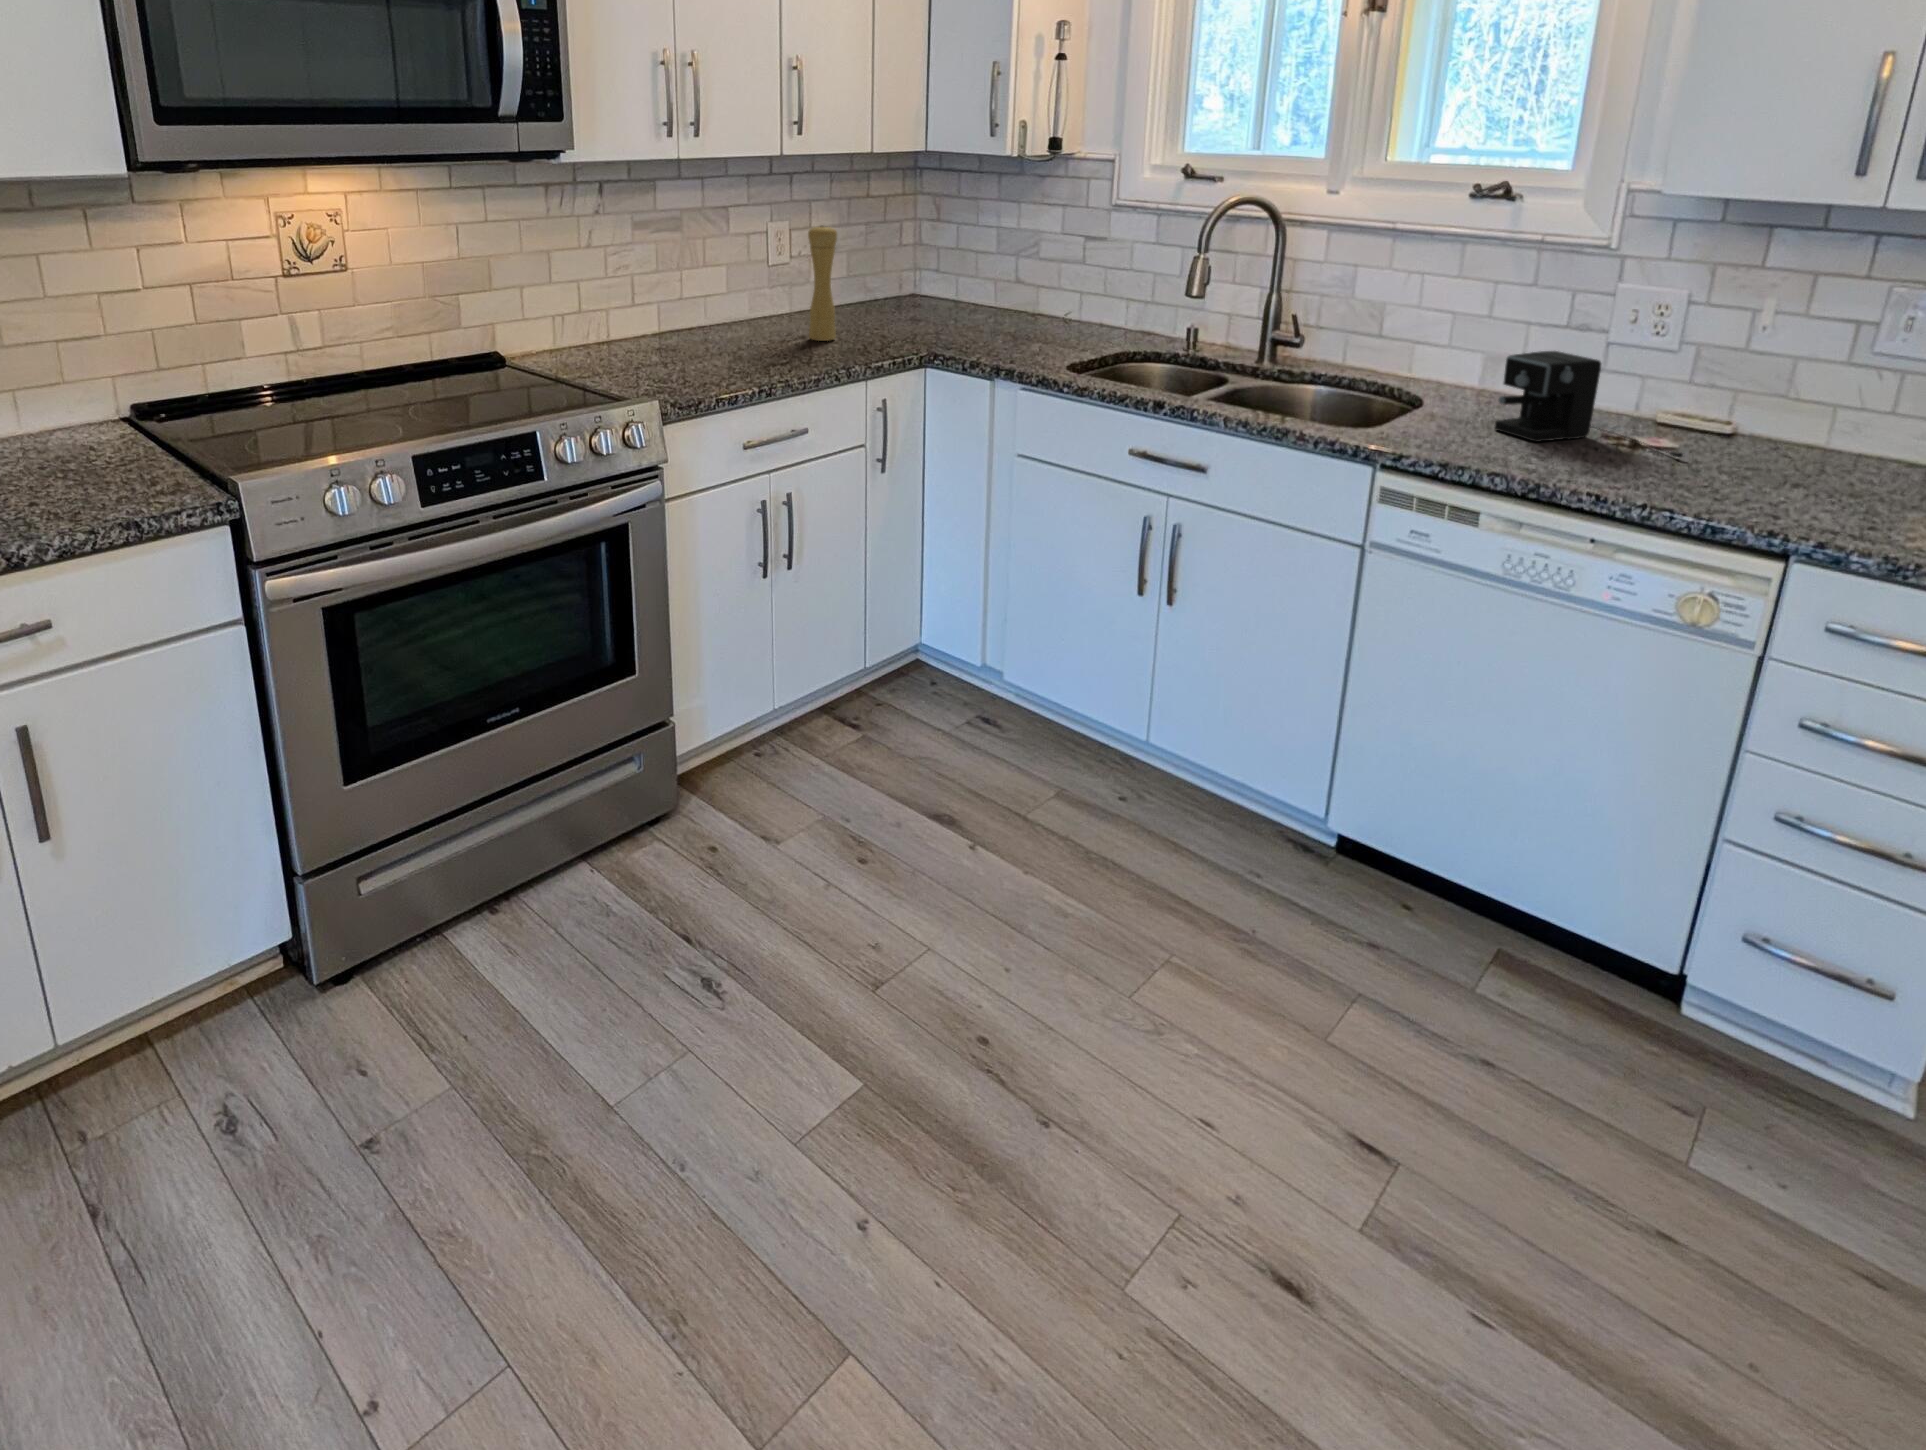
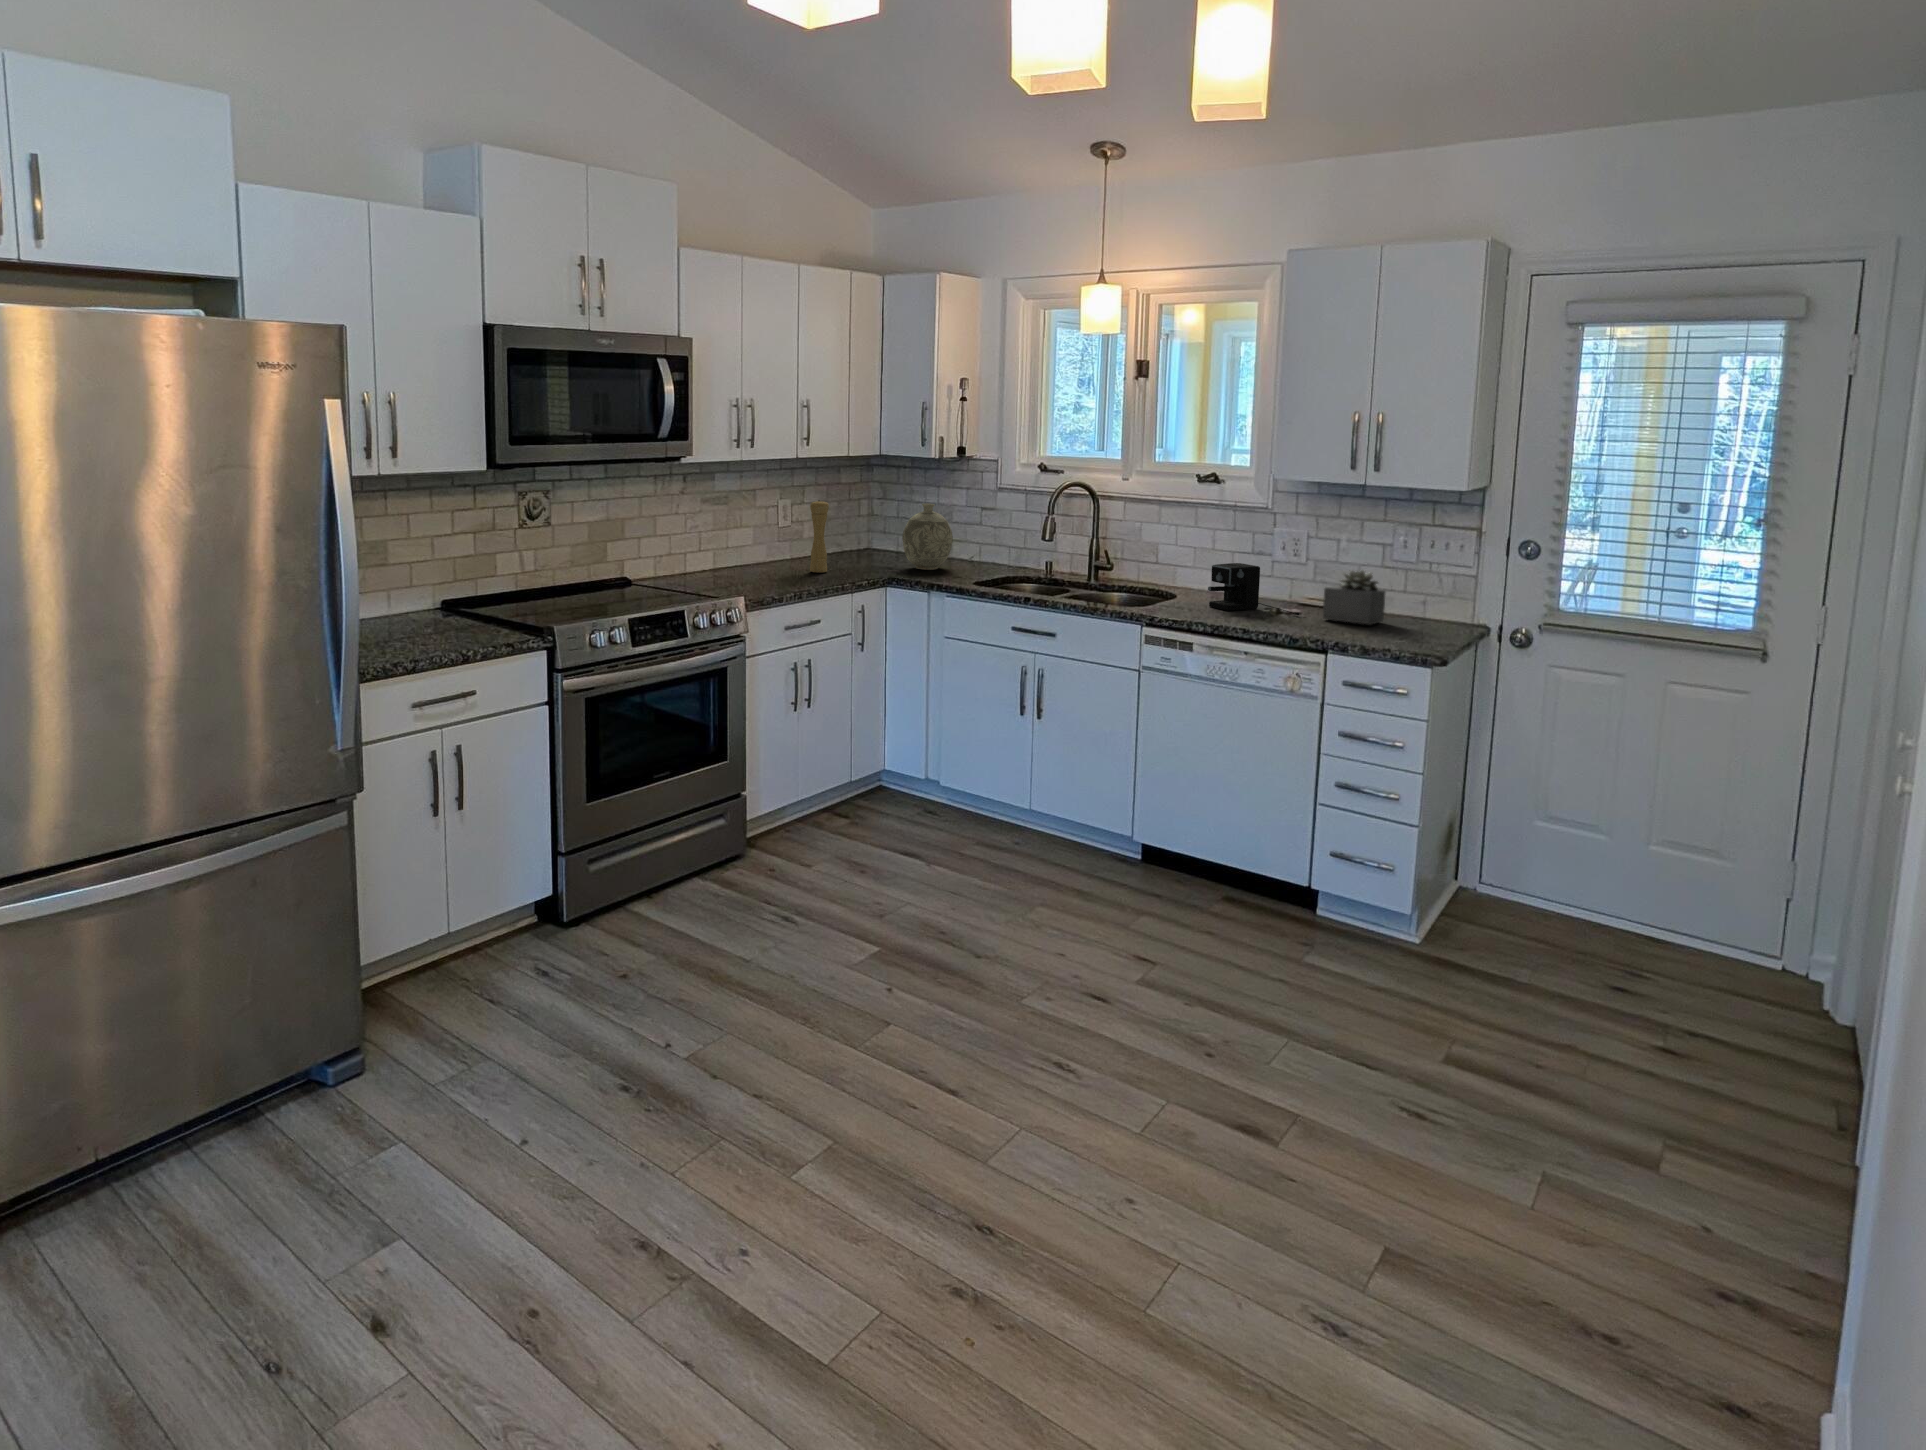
decorative vase: none [957,231,1037,336] -> present [902,503,953,570]
succulent plant: none [1736,377,1879,491] -> present [1323,570,1385,624]

